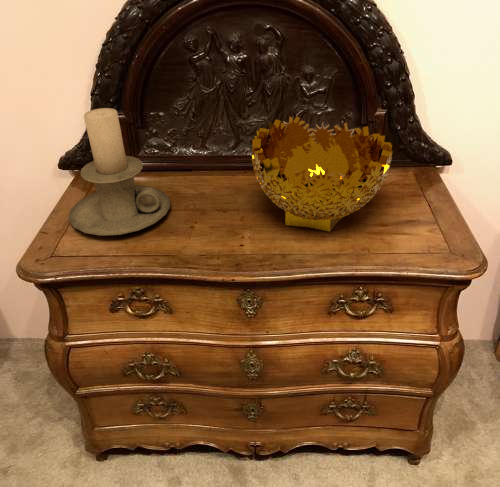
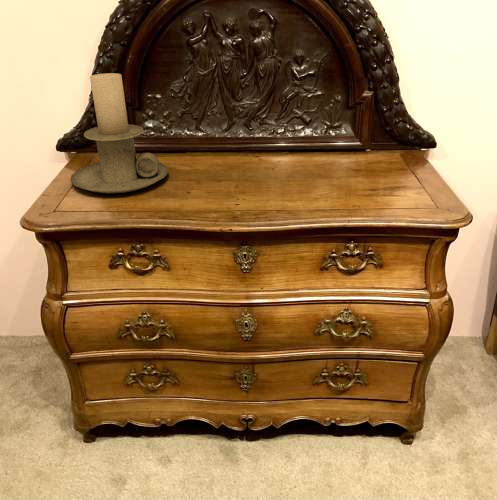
decorative bowl: present [252,116,392,232] -> none [247,90,379,190]

